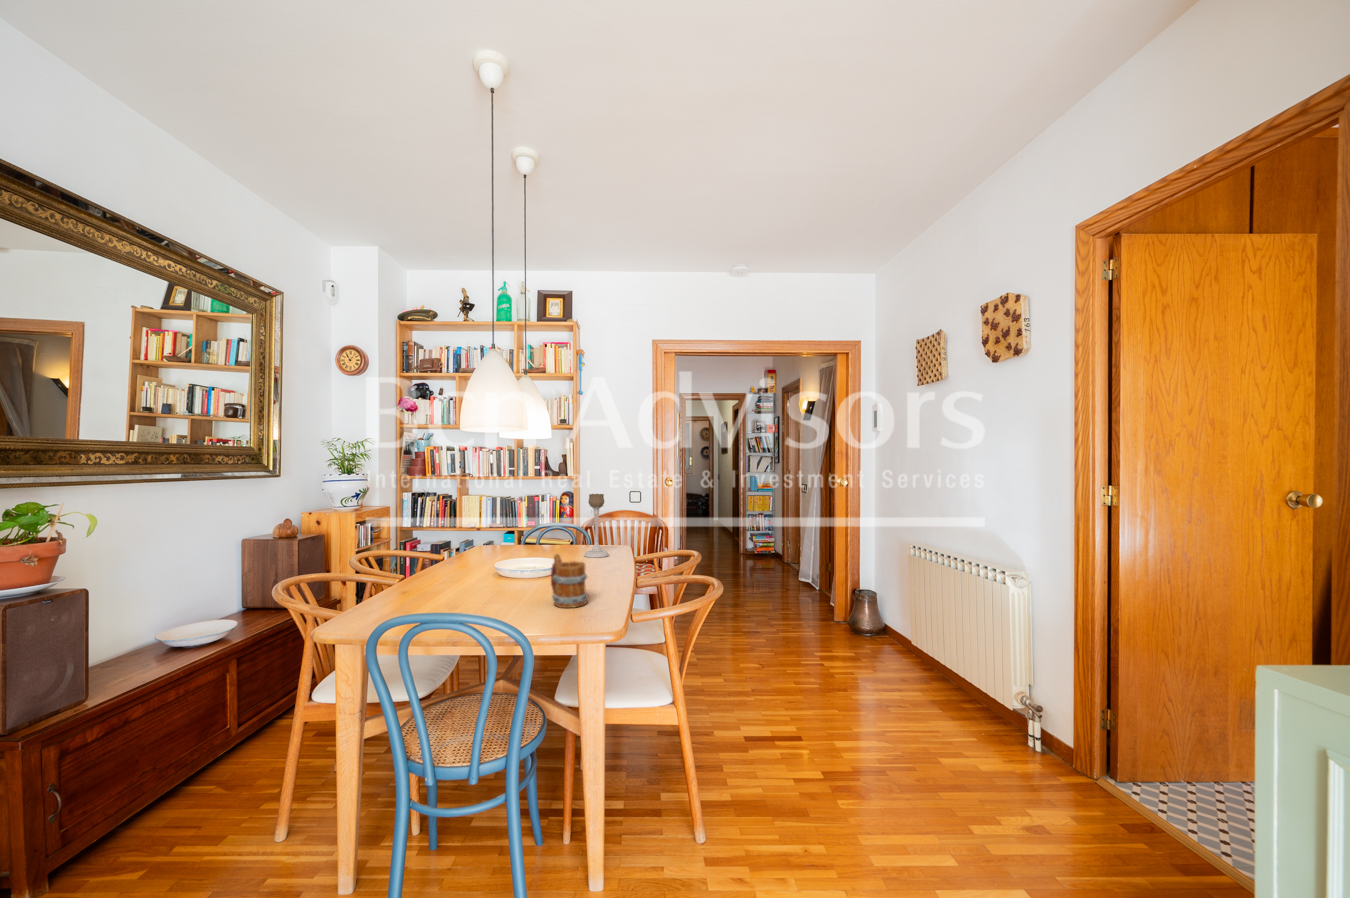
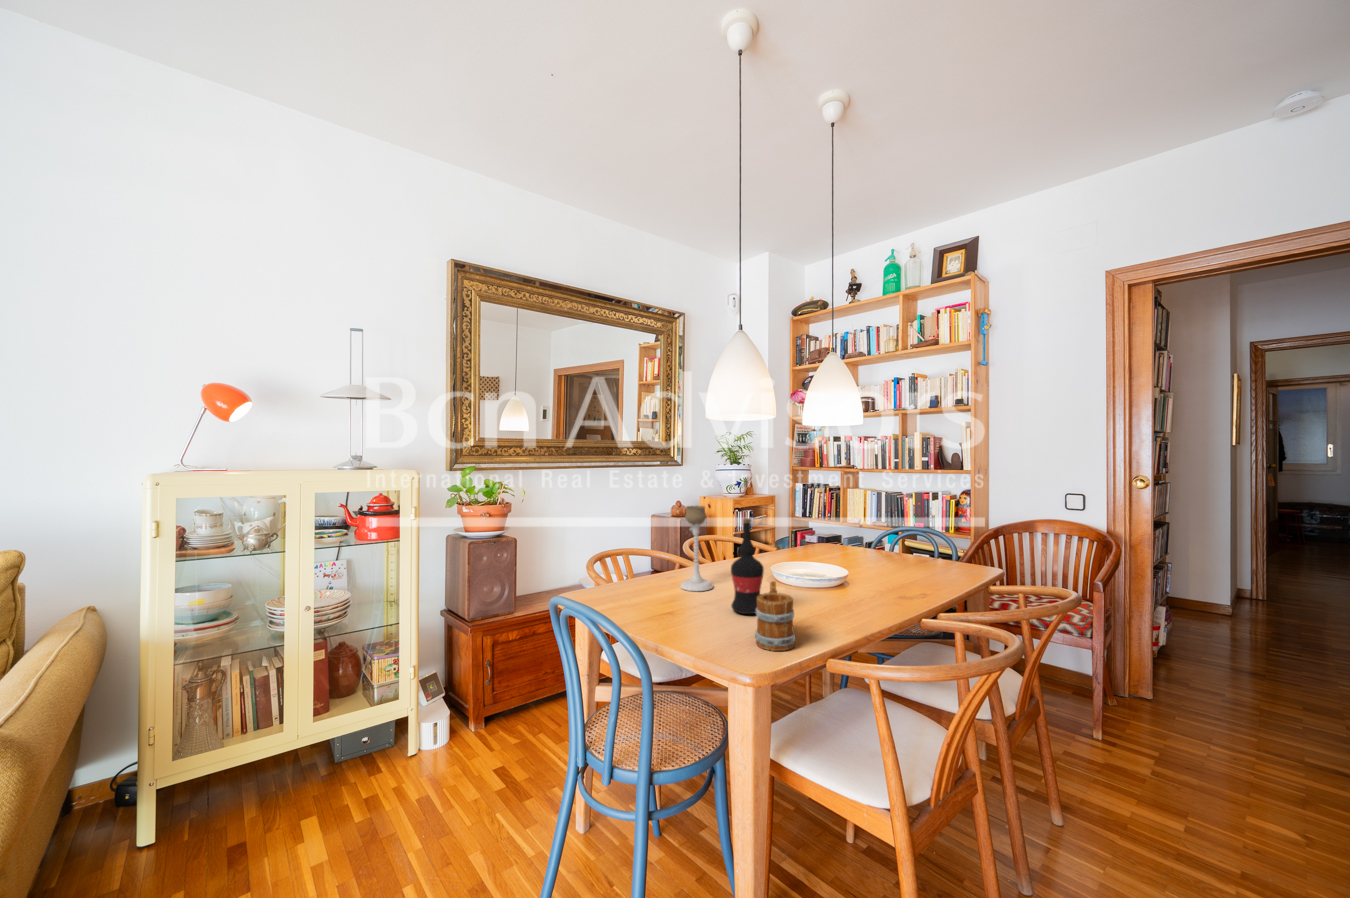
candle holder: present [584,494,609,558] -> present [680,506,713,591]
wine bottle: none [495,506,527,594] -> present [731,518,764,614]

